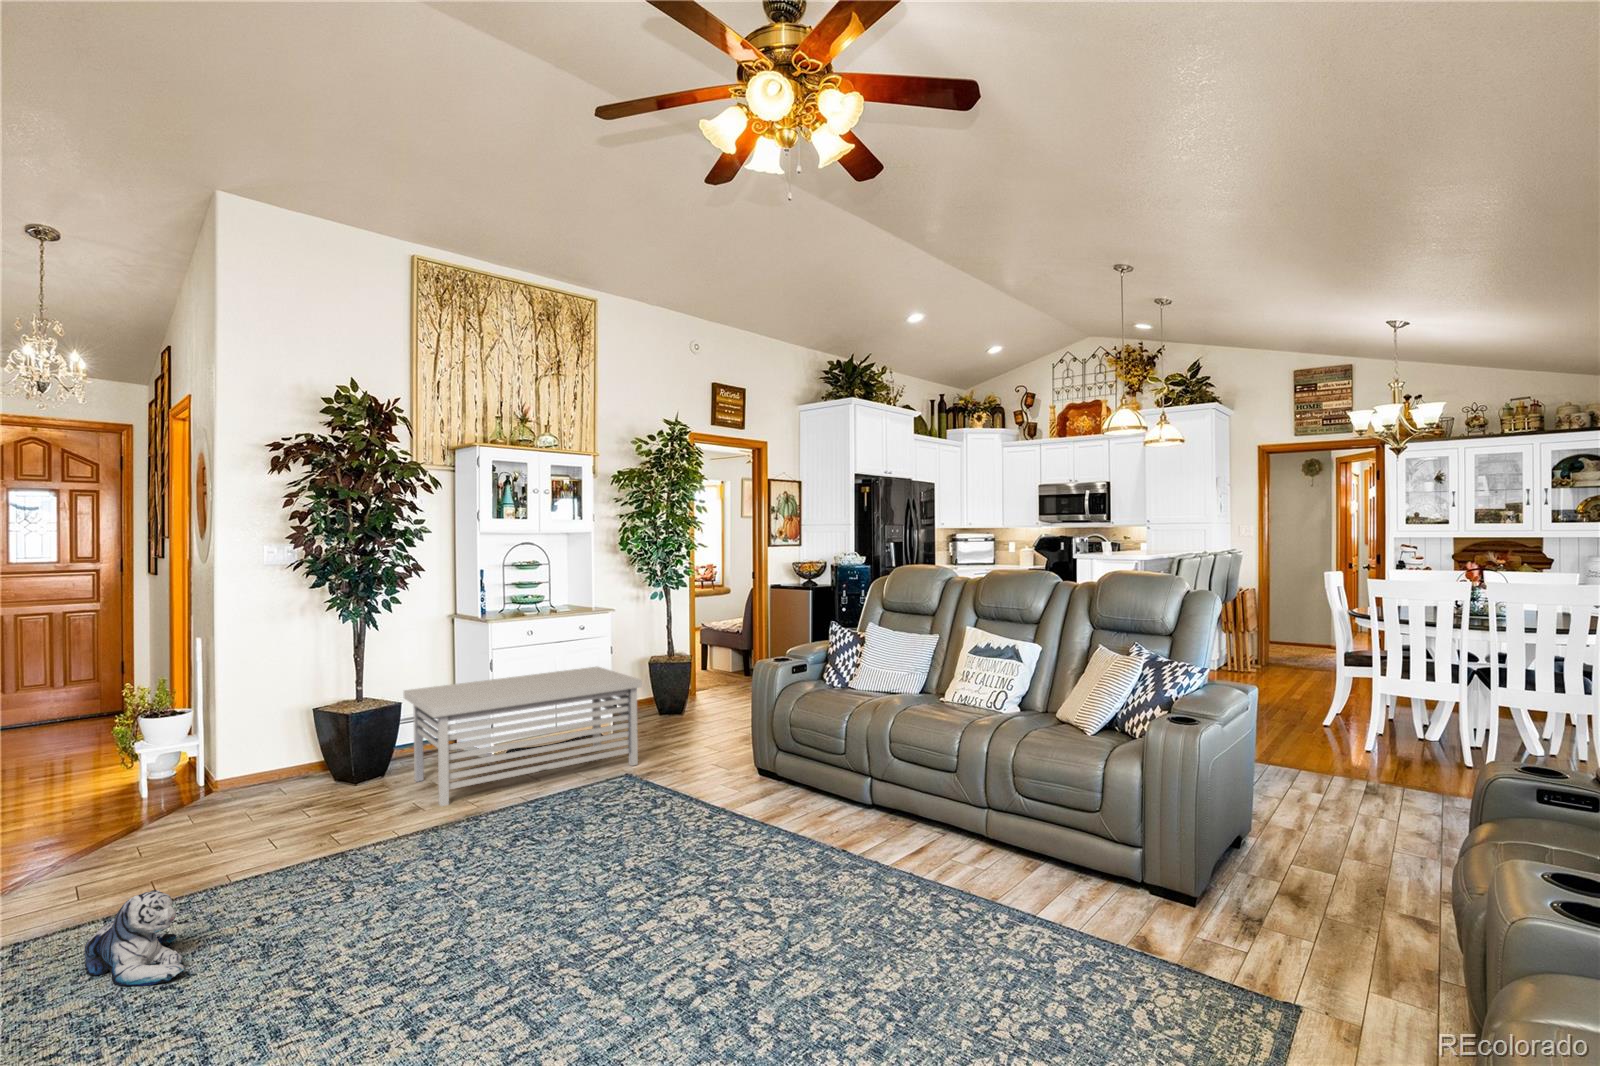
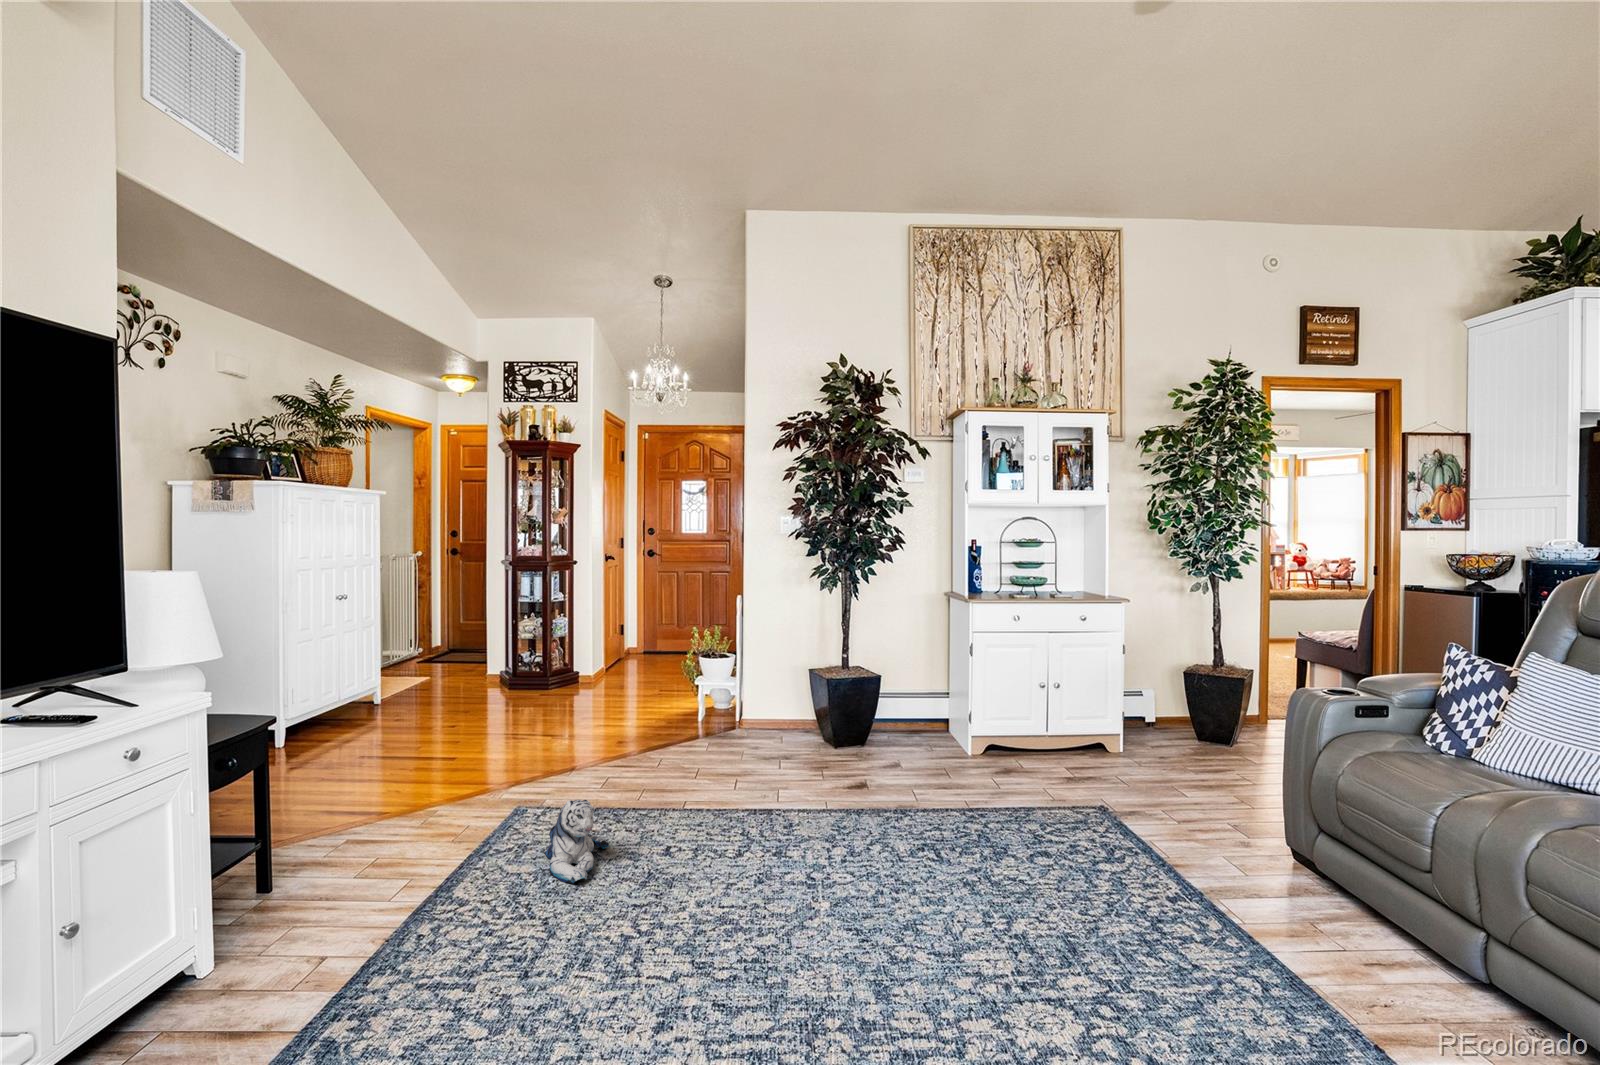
storage bench: present [404,667,642,806] -> none [878,662,1131,797]

